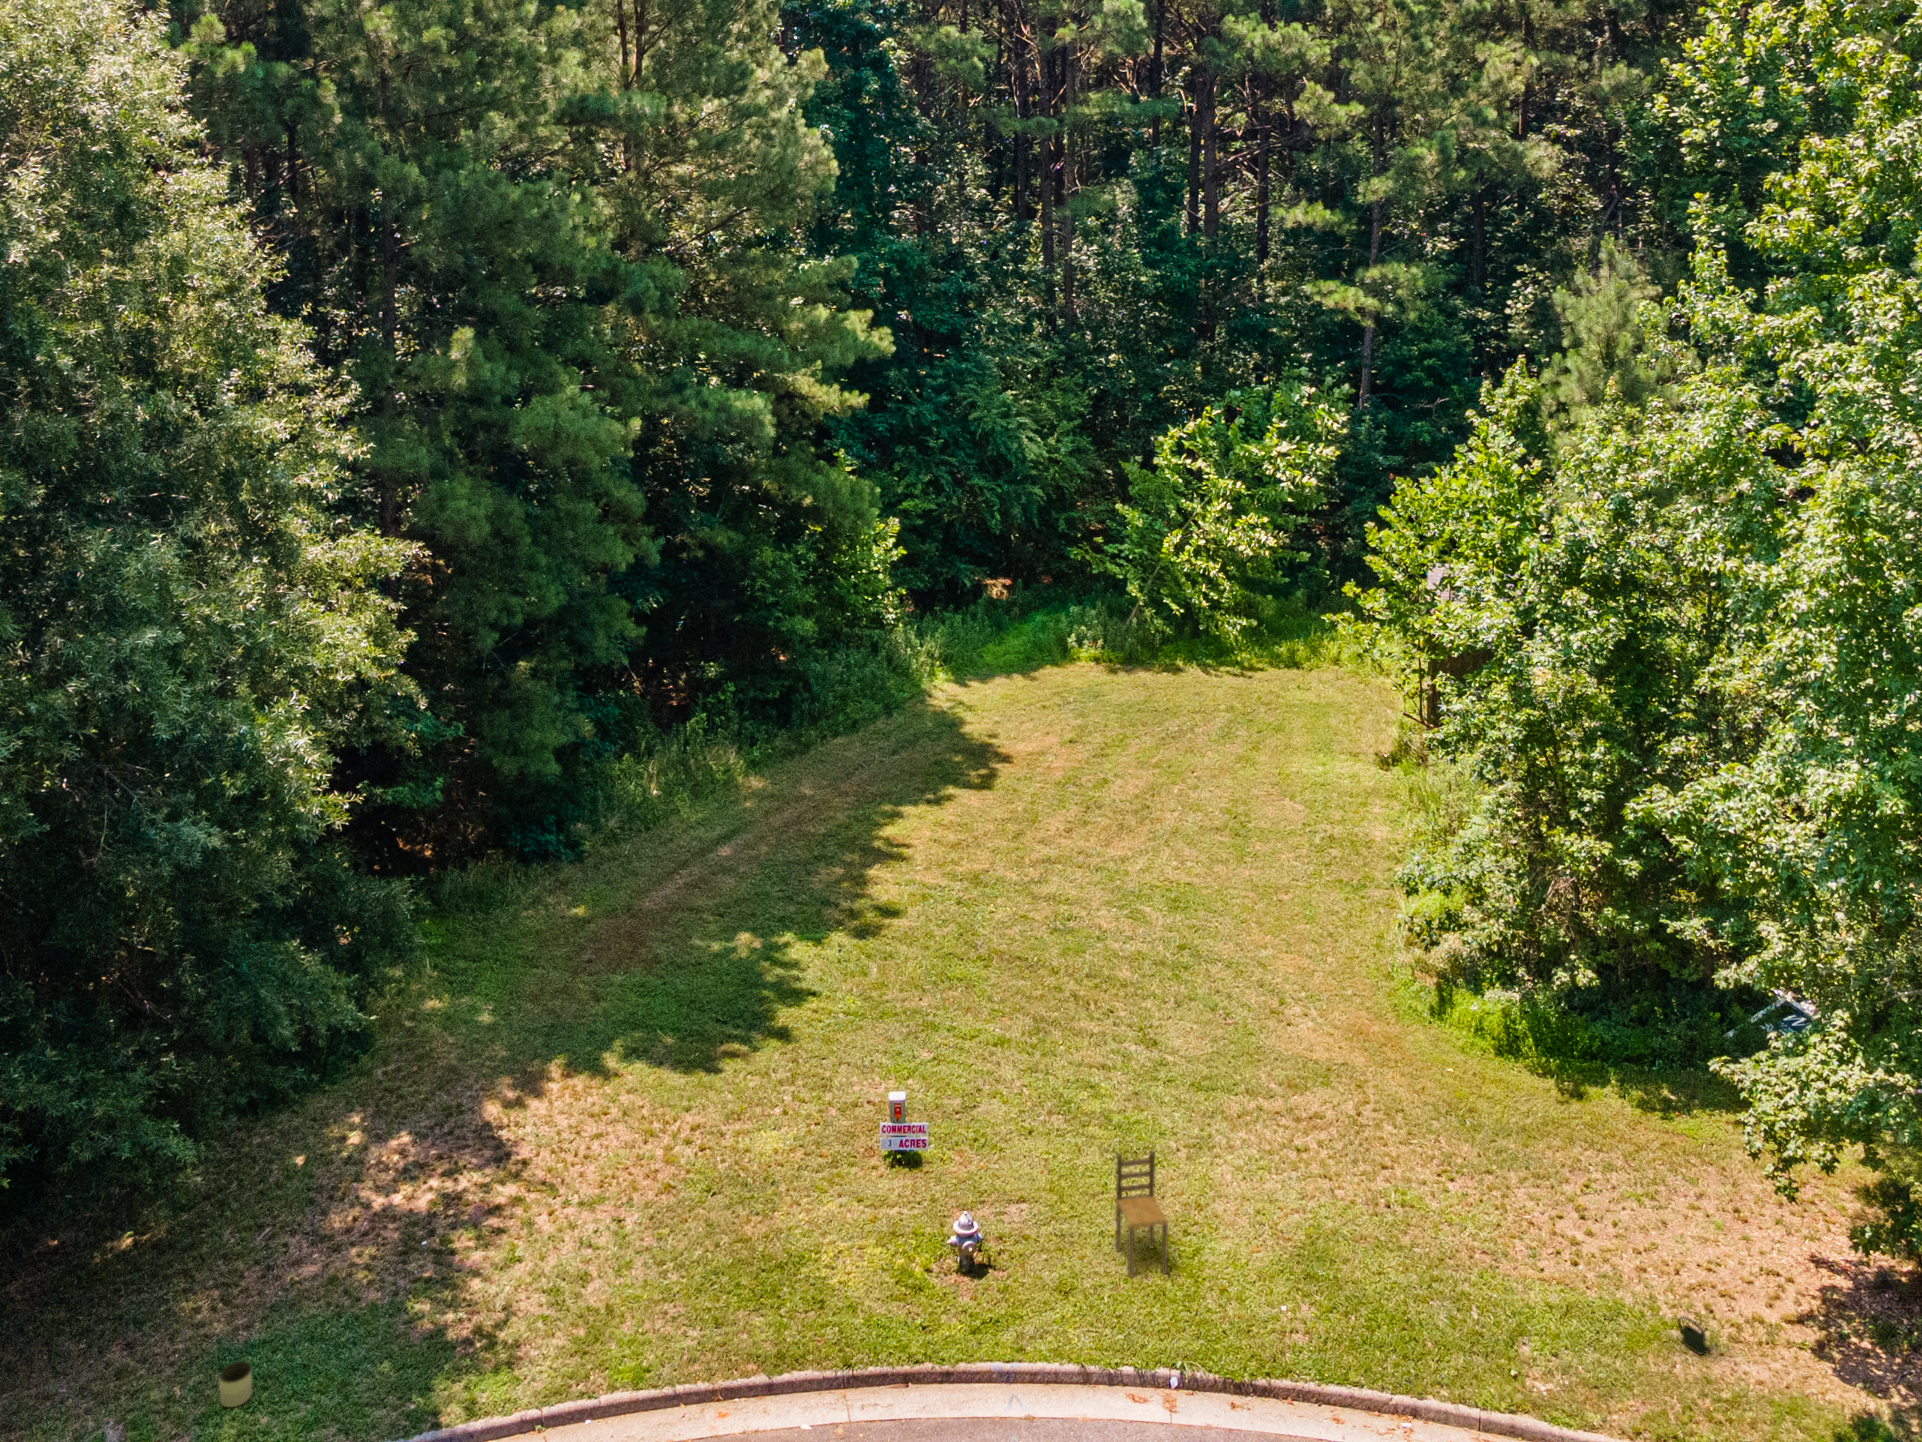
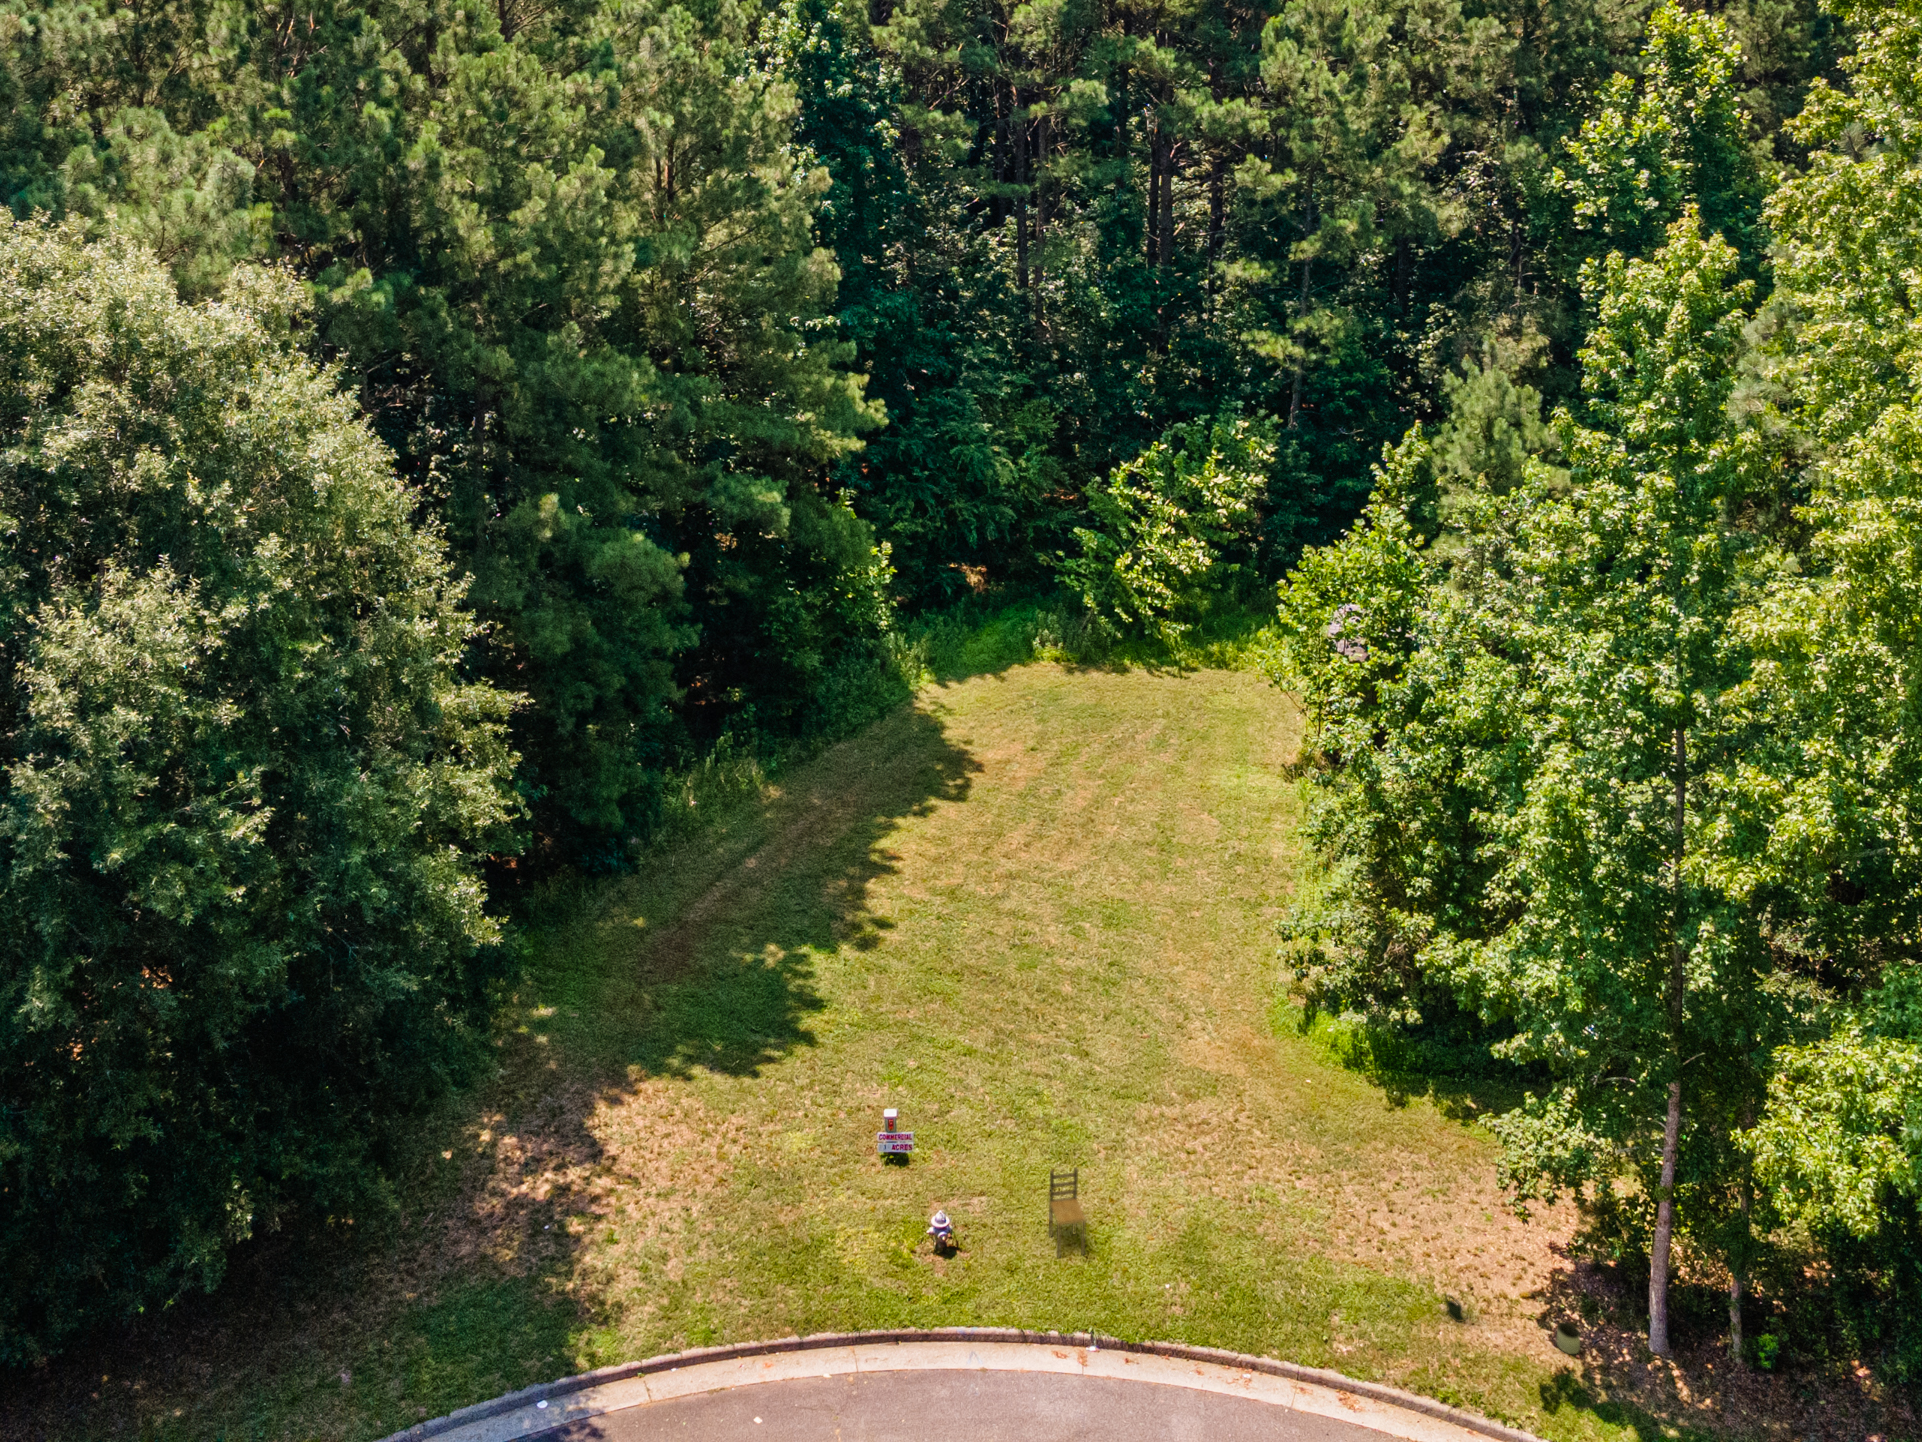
planter: present [219,1361,252,1407] -> present [1556,1322,1580,1354]

